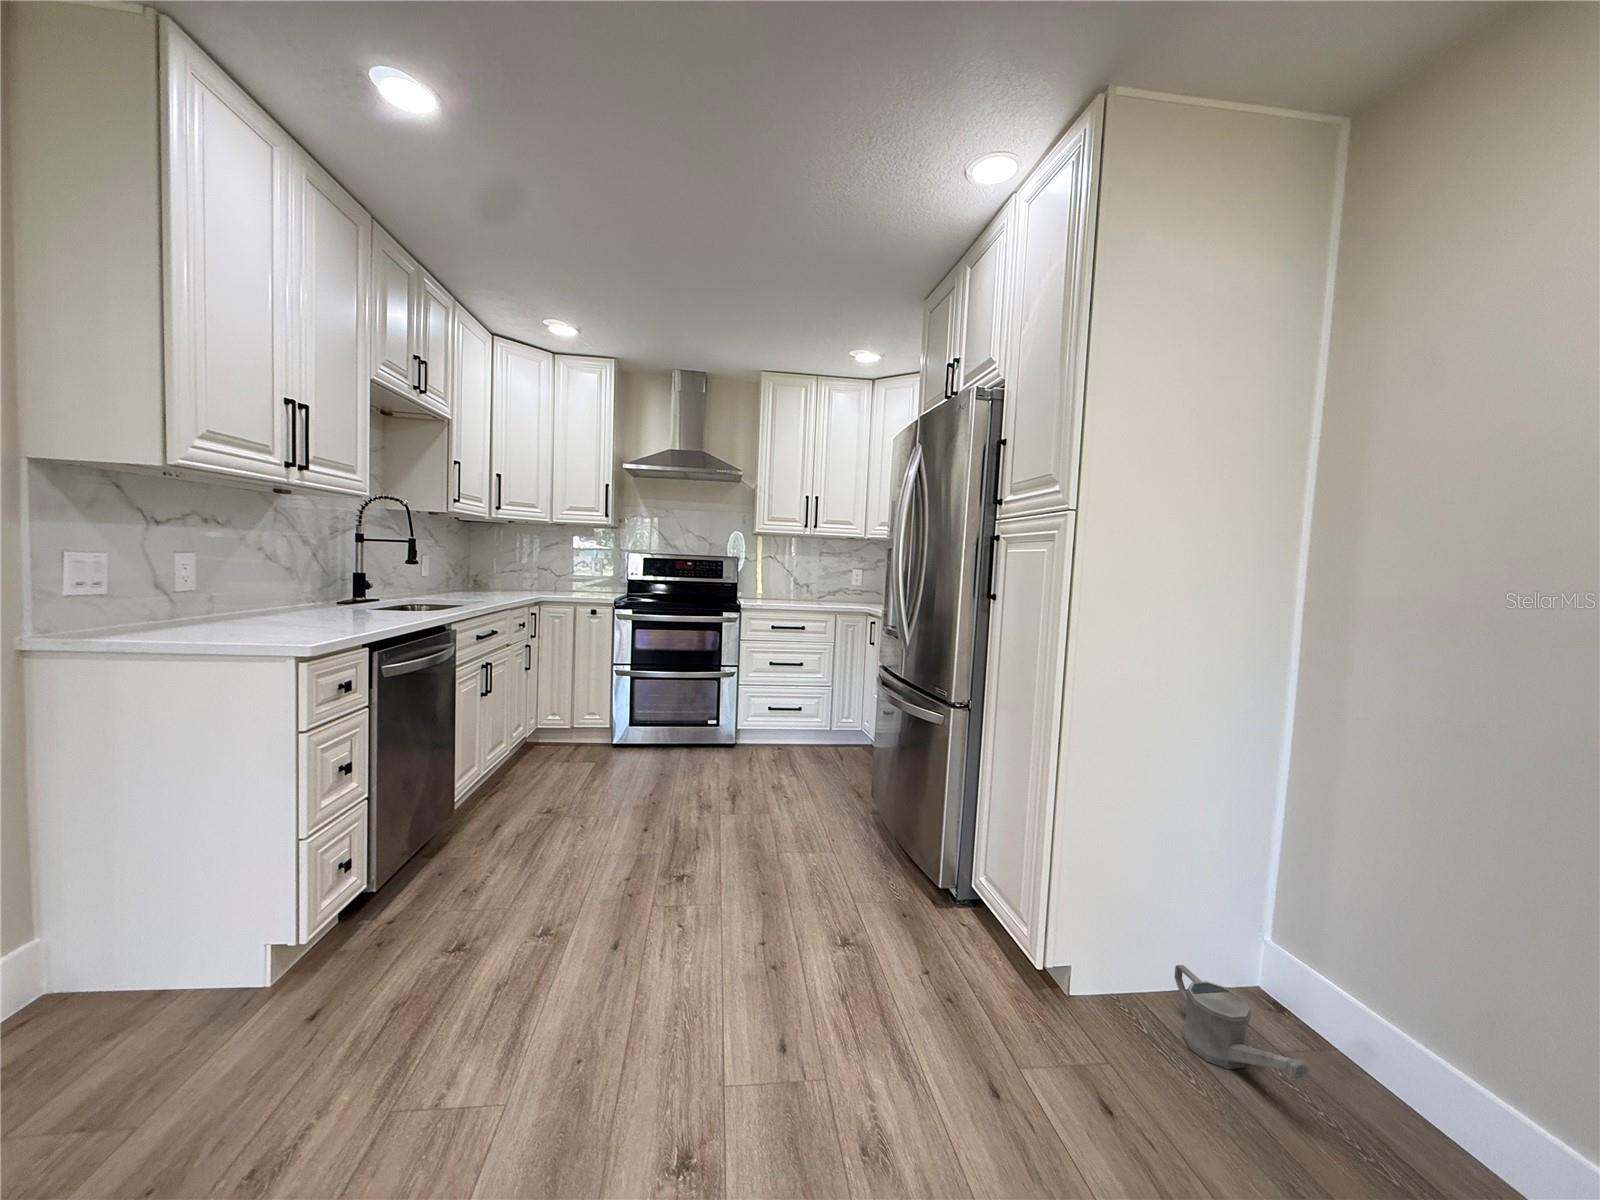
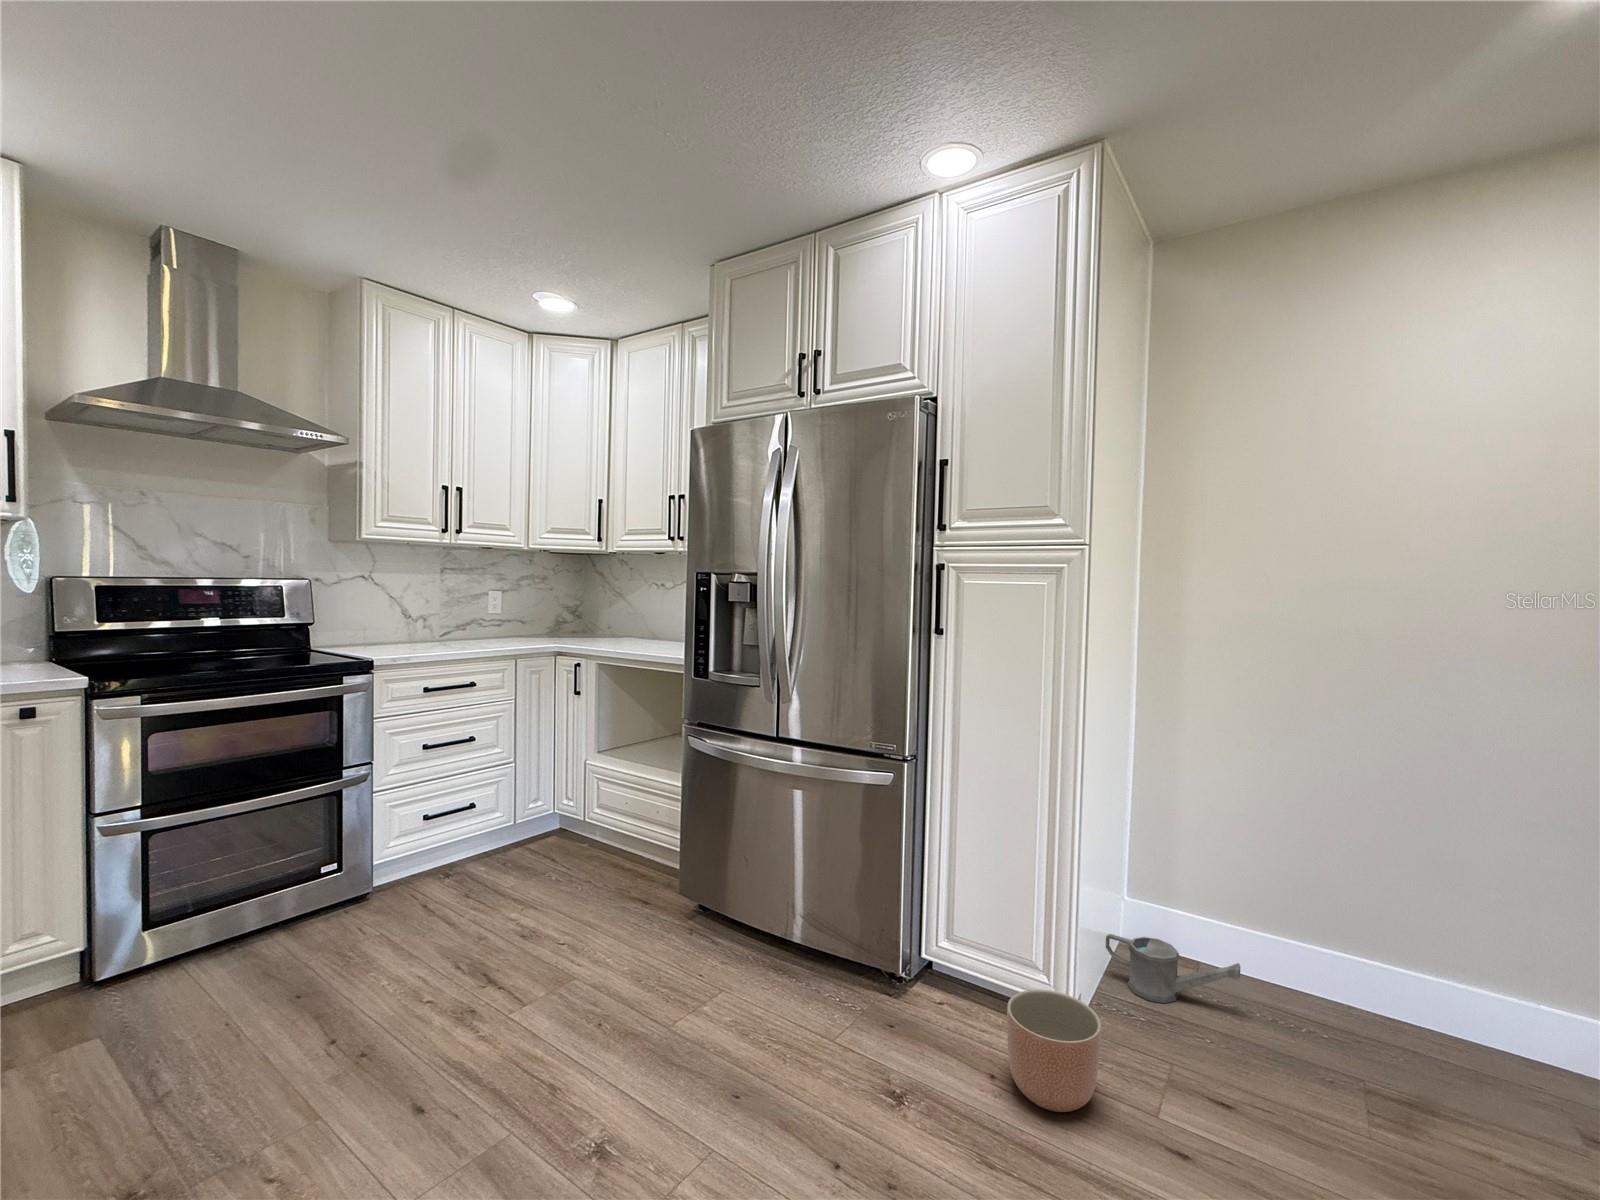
planter: none [923,933,1008,1049] -> present [1007,989,1101,1112]

